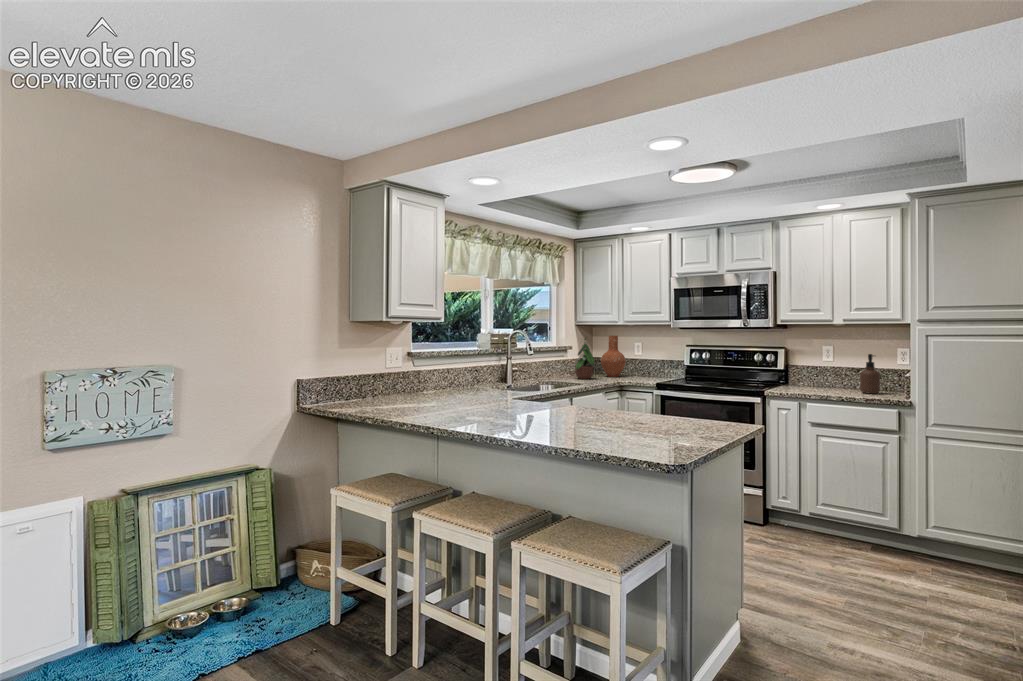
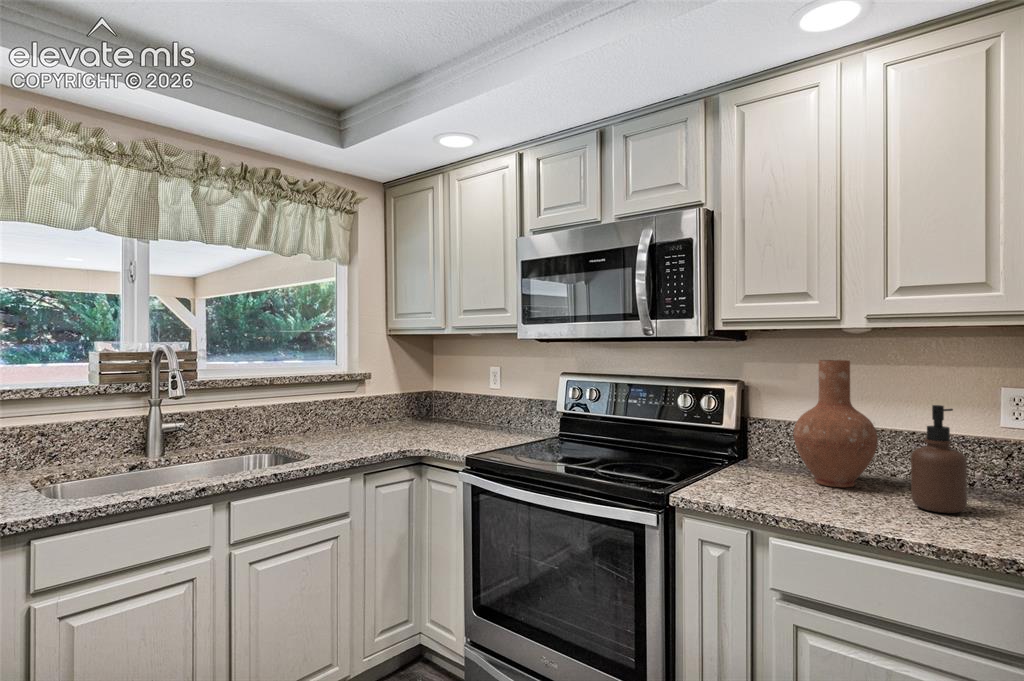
vase: present [601,336,626,377] -> present [794,360,878,487]
potted plant: present [574,338,594,379] -> none [342,355,391,437]

